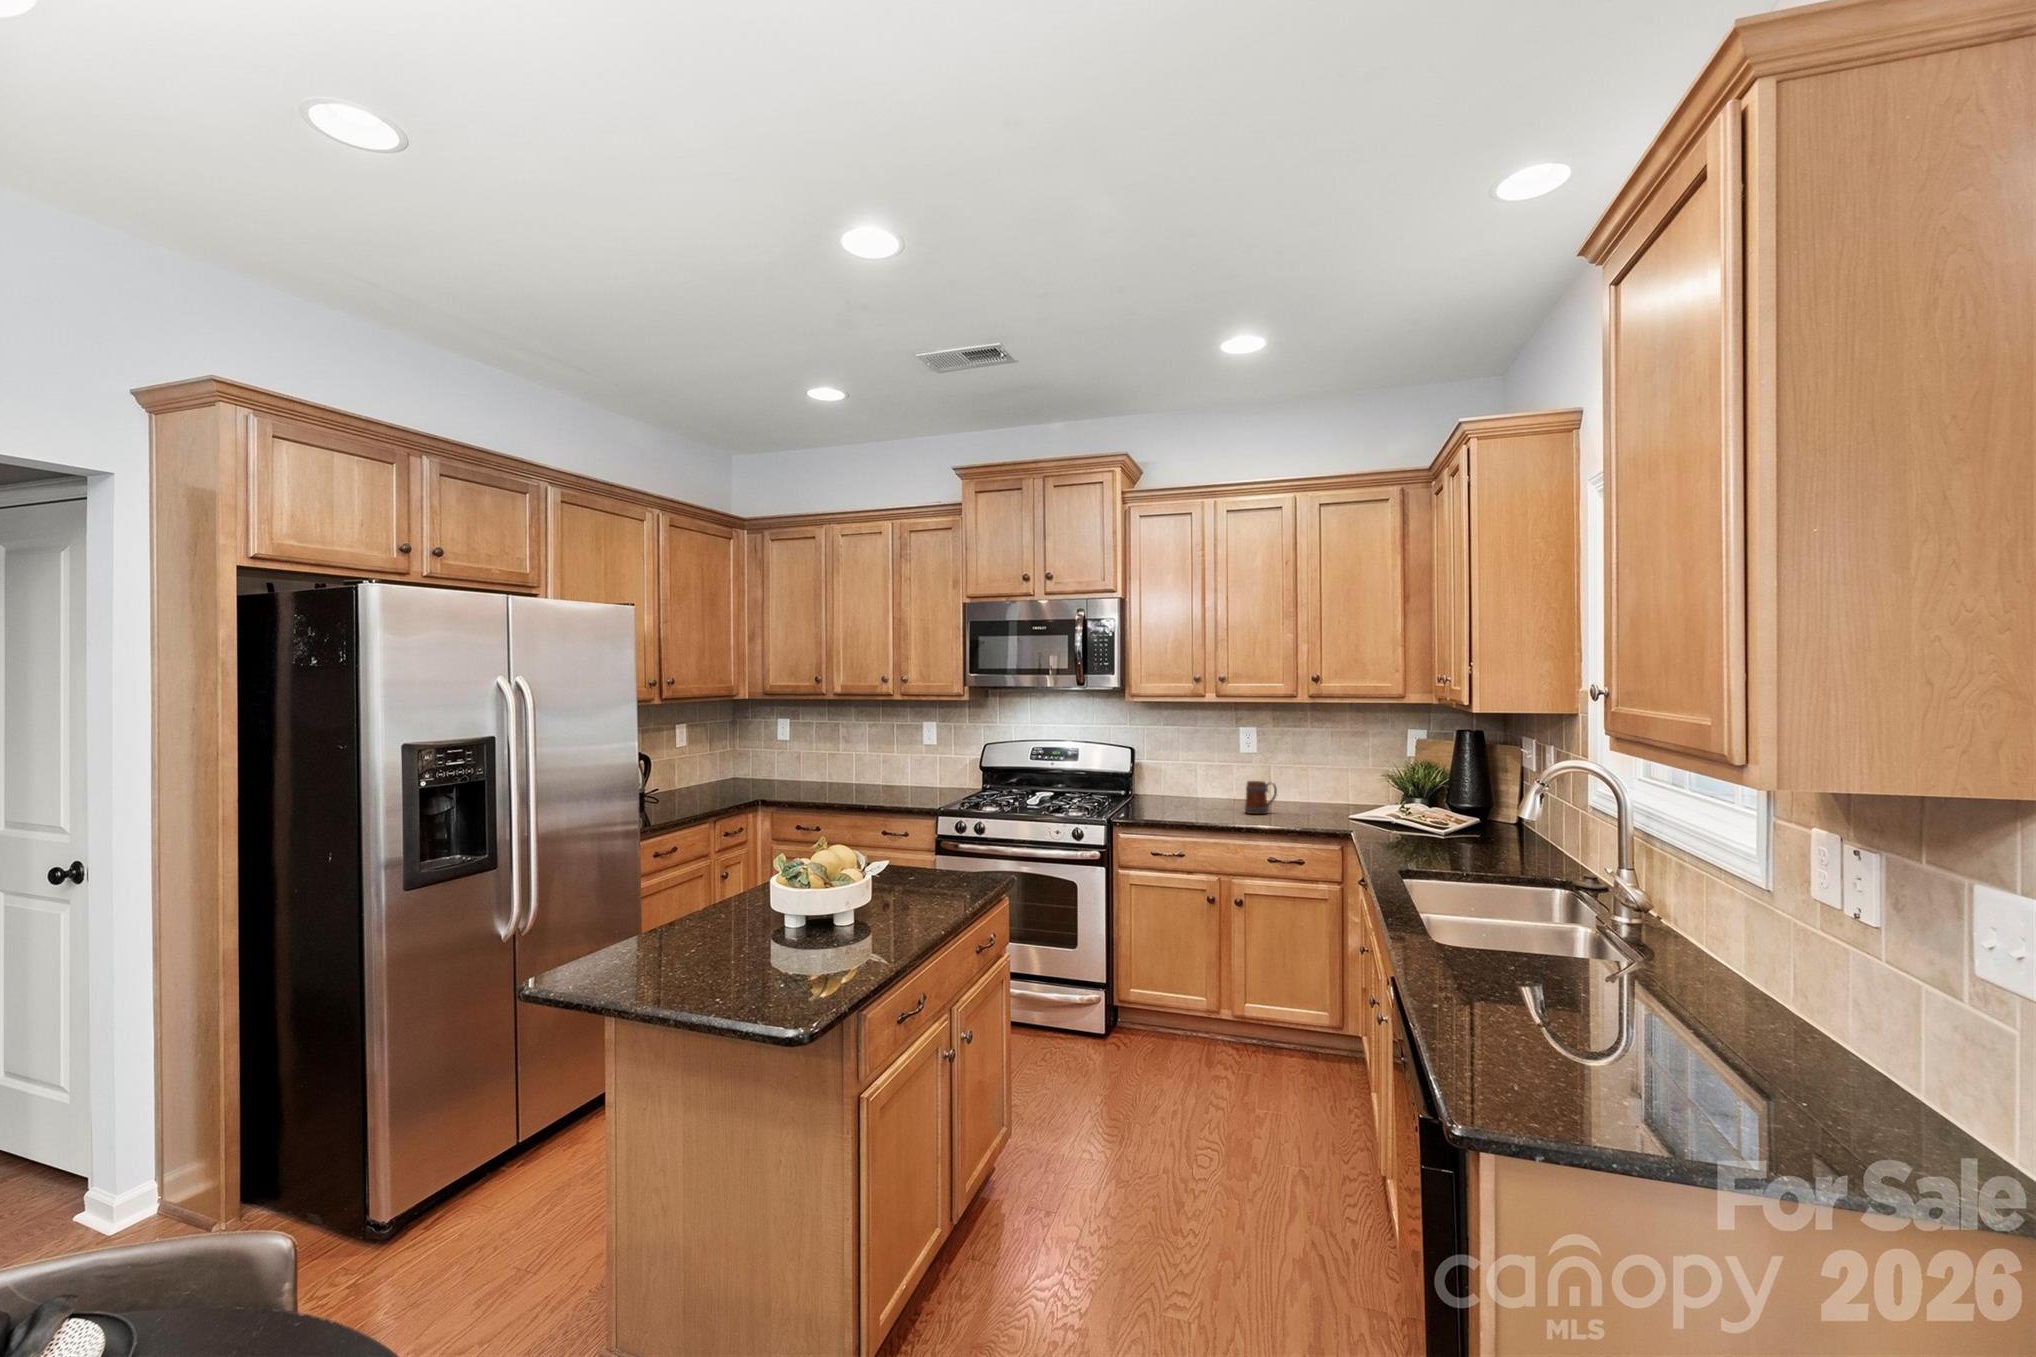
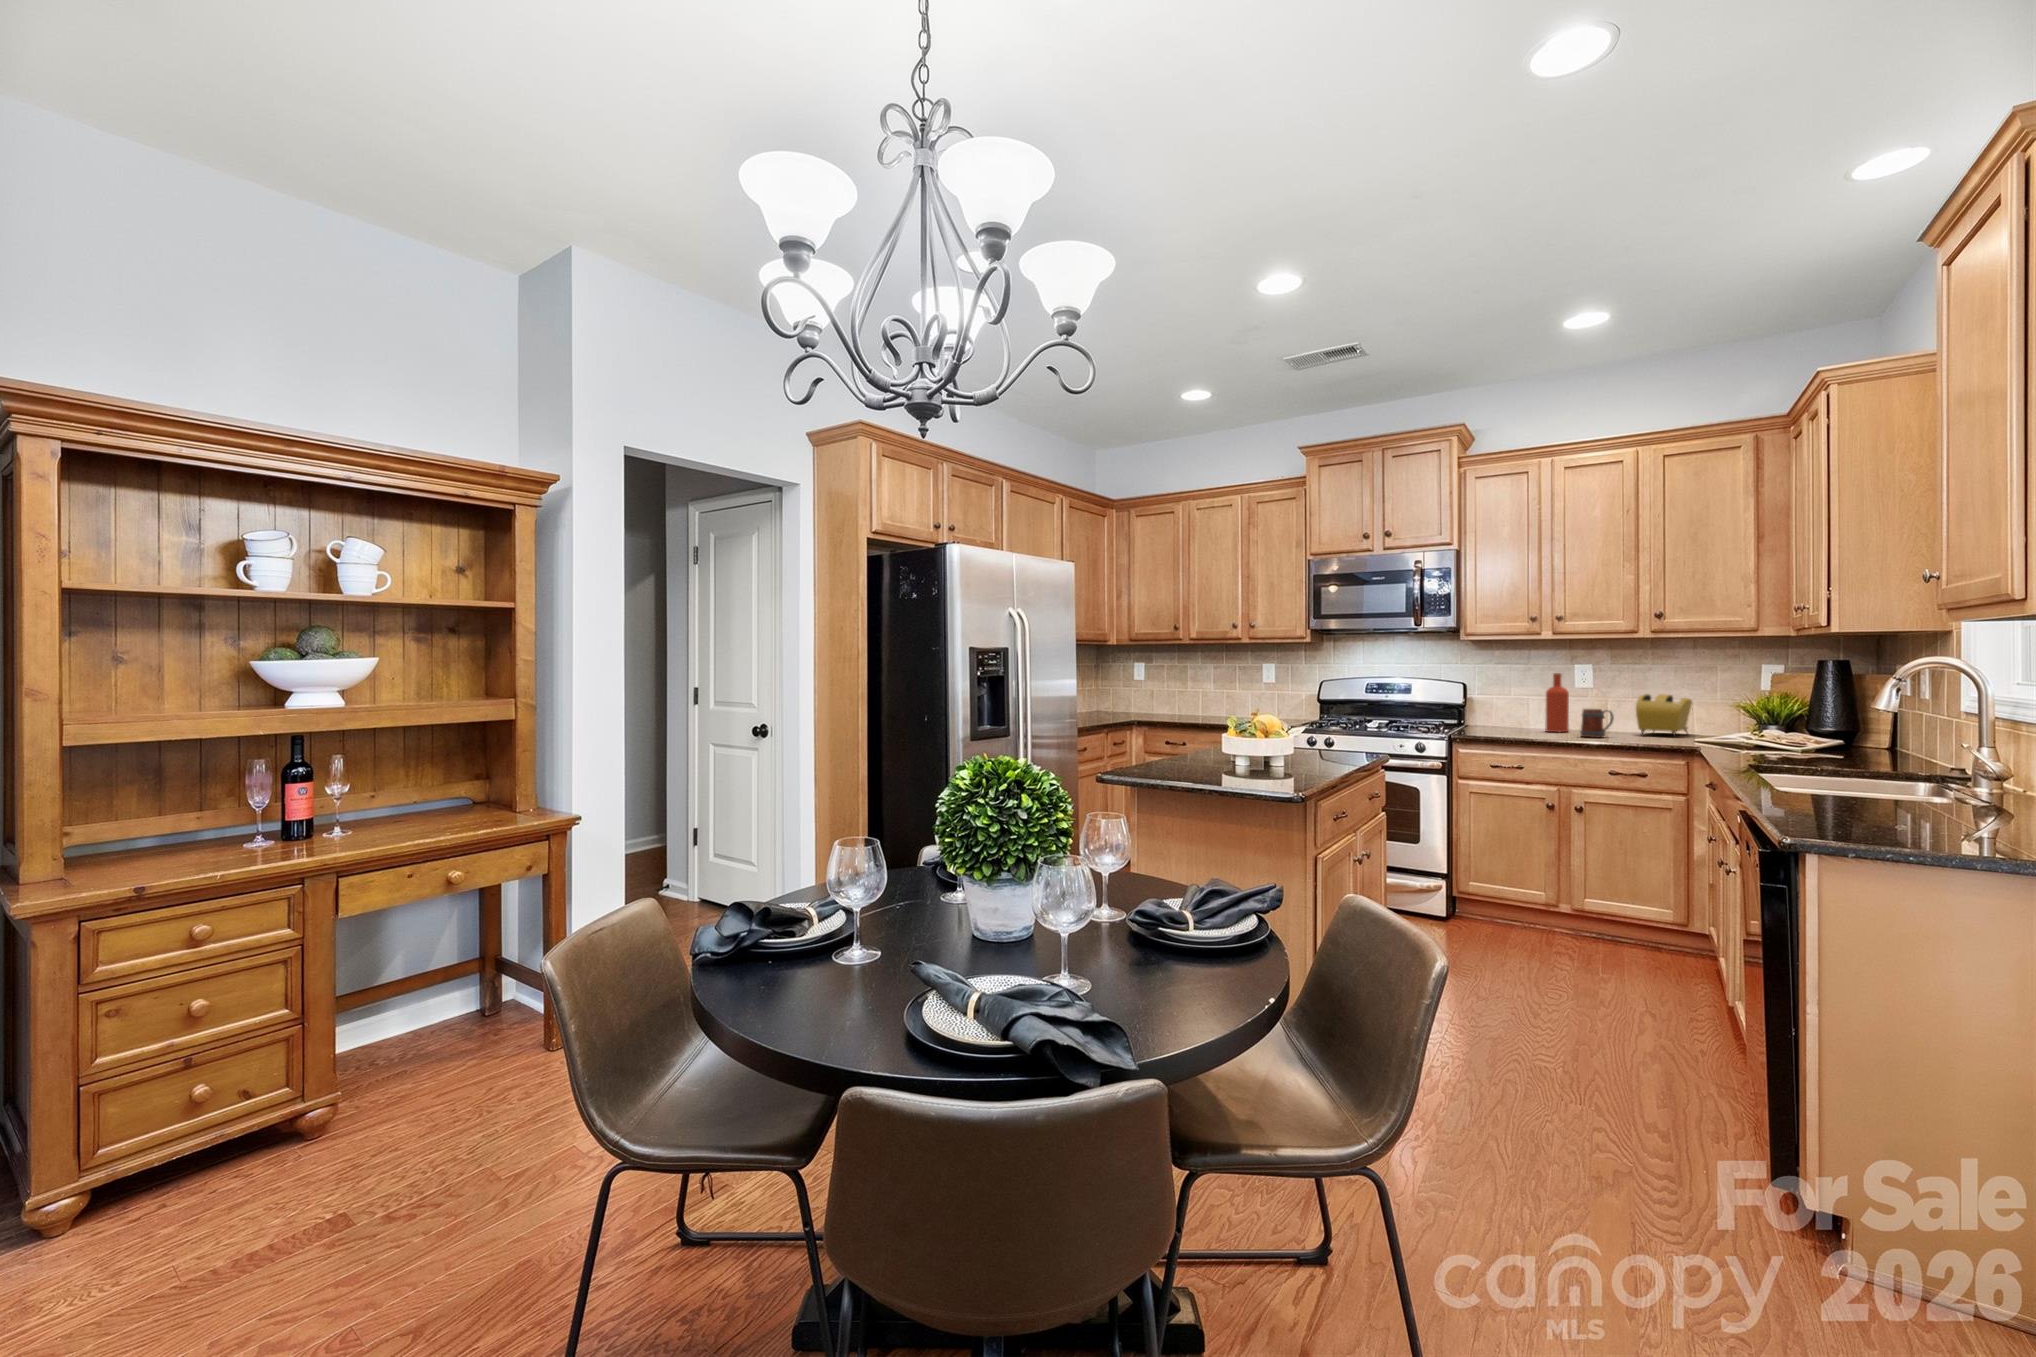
bottle: none [1213,738,1236,805] -> present [1545,673,1569,732]
toaster: none [1299,763,1353,811] -> present [1636,694,1692,735]

